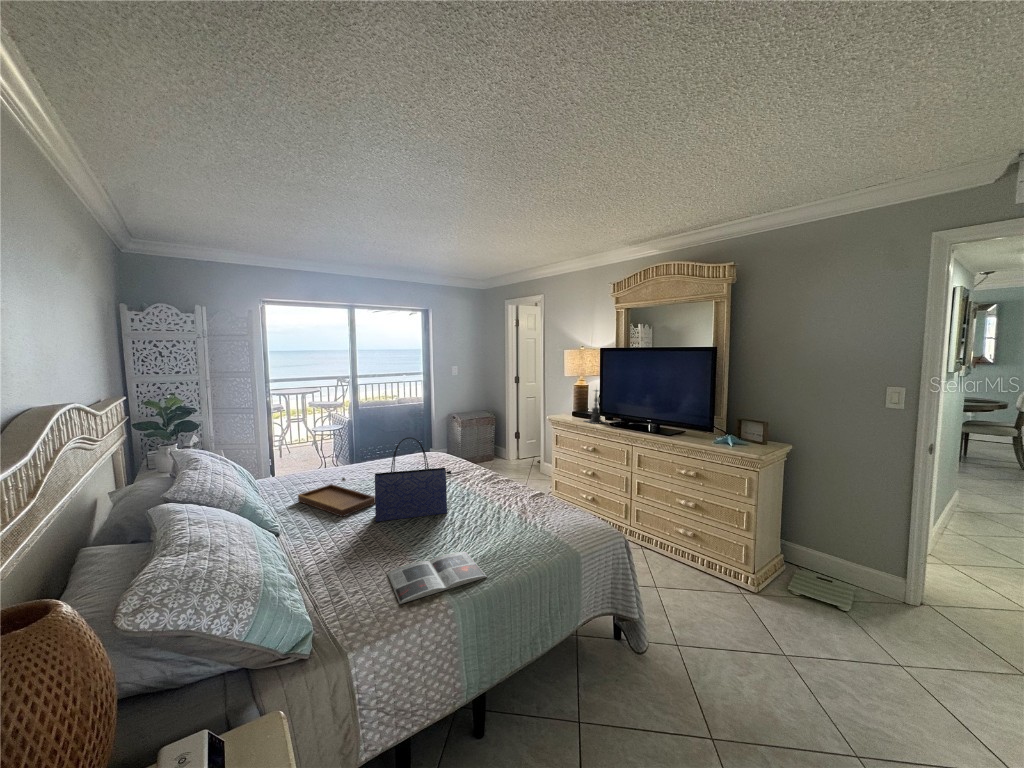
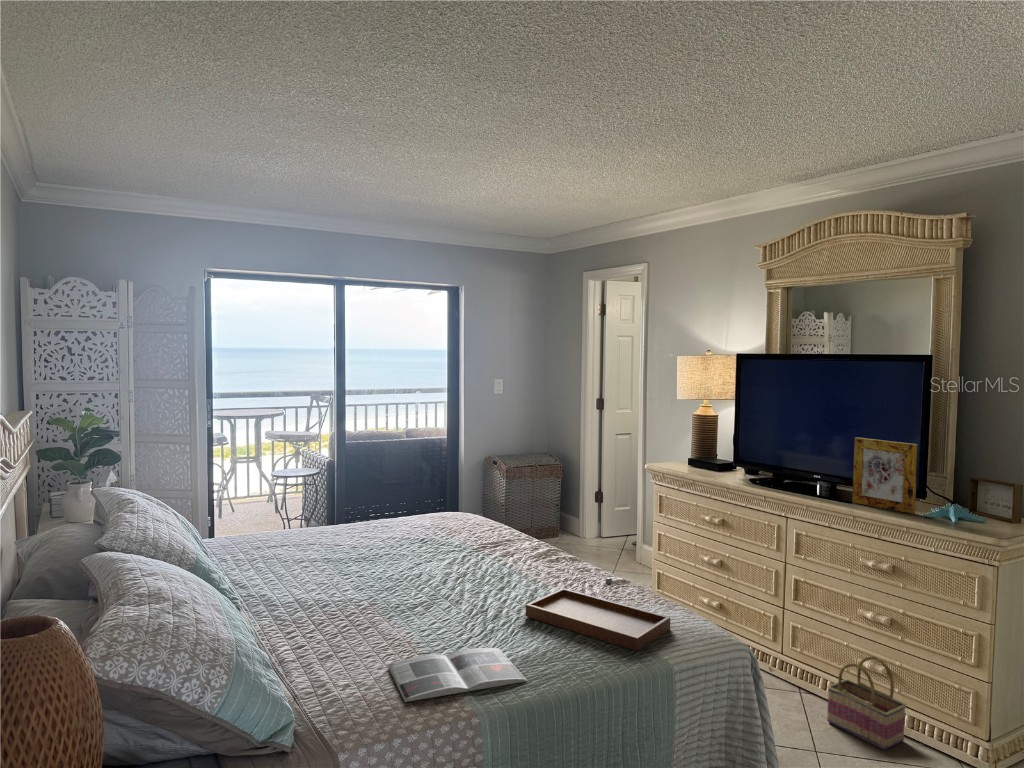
candle holder: present [586,390,605,424] -> none [707,414,751,480]
picture frame: none [669,397,708,441] -> present [852,437,918,514]
tote bag: present [375,437,451,522] -> none [371,481,483,603]
tray: present [298,477,375,517] -> present [526,578,670,651]
basket: none [658,525,704,580] -> present [827,656,906,750]

